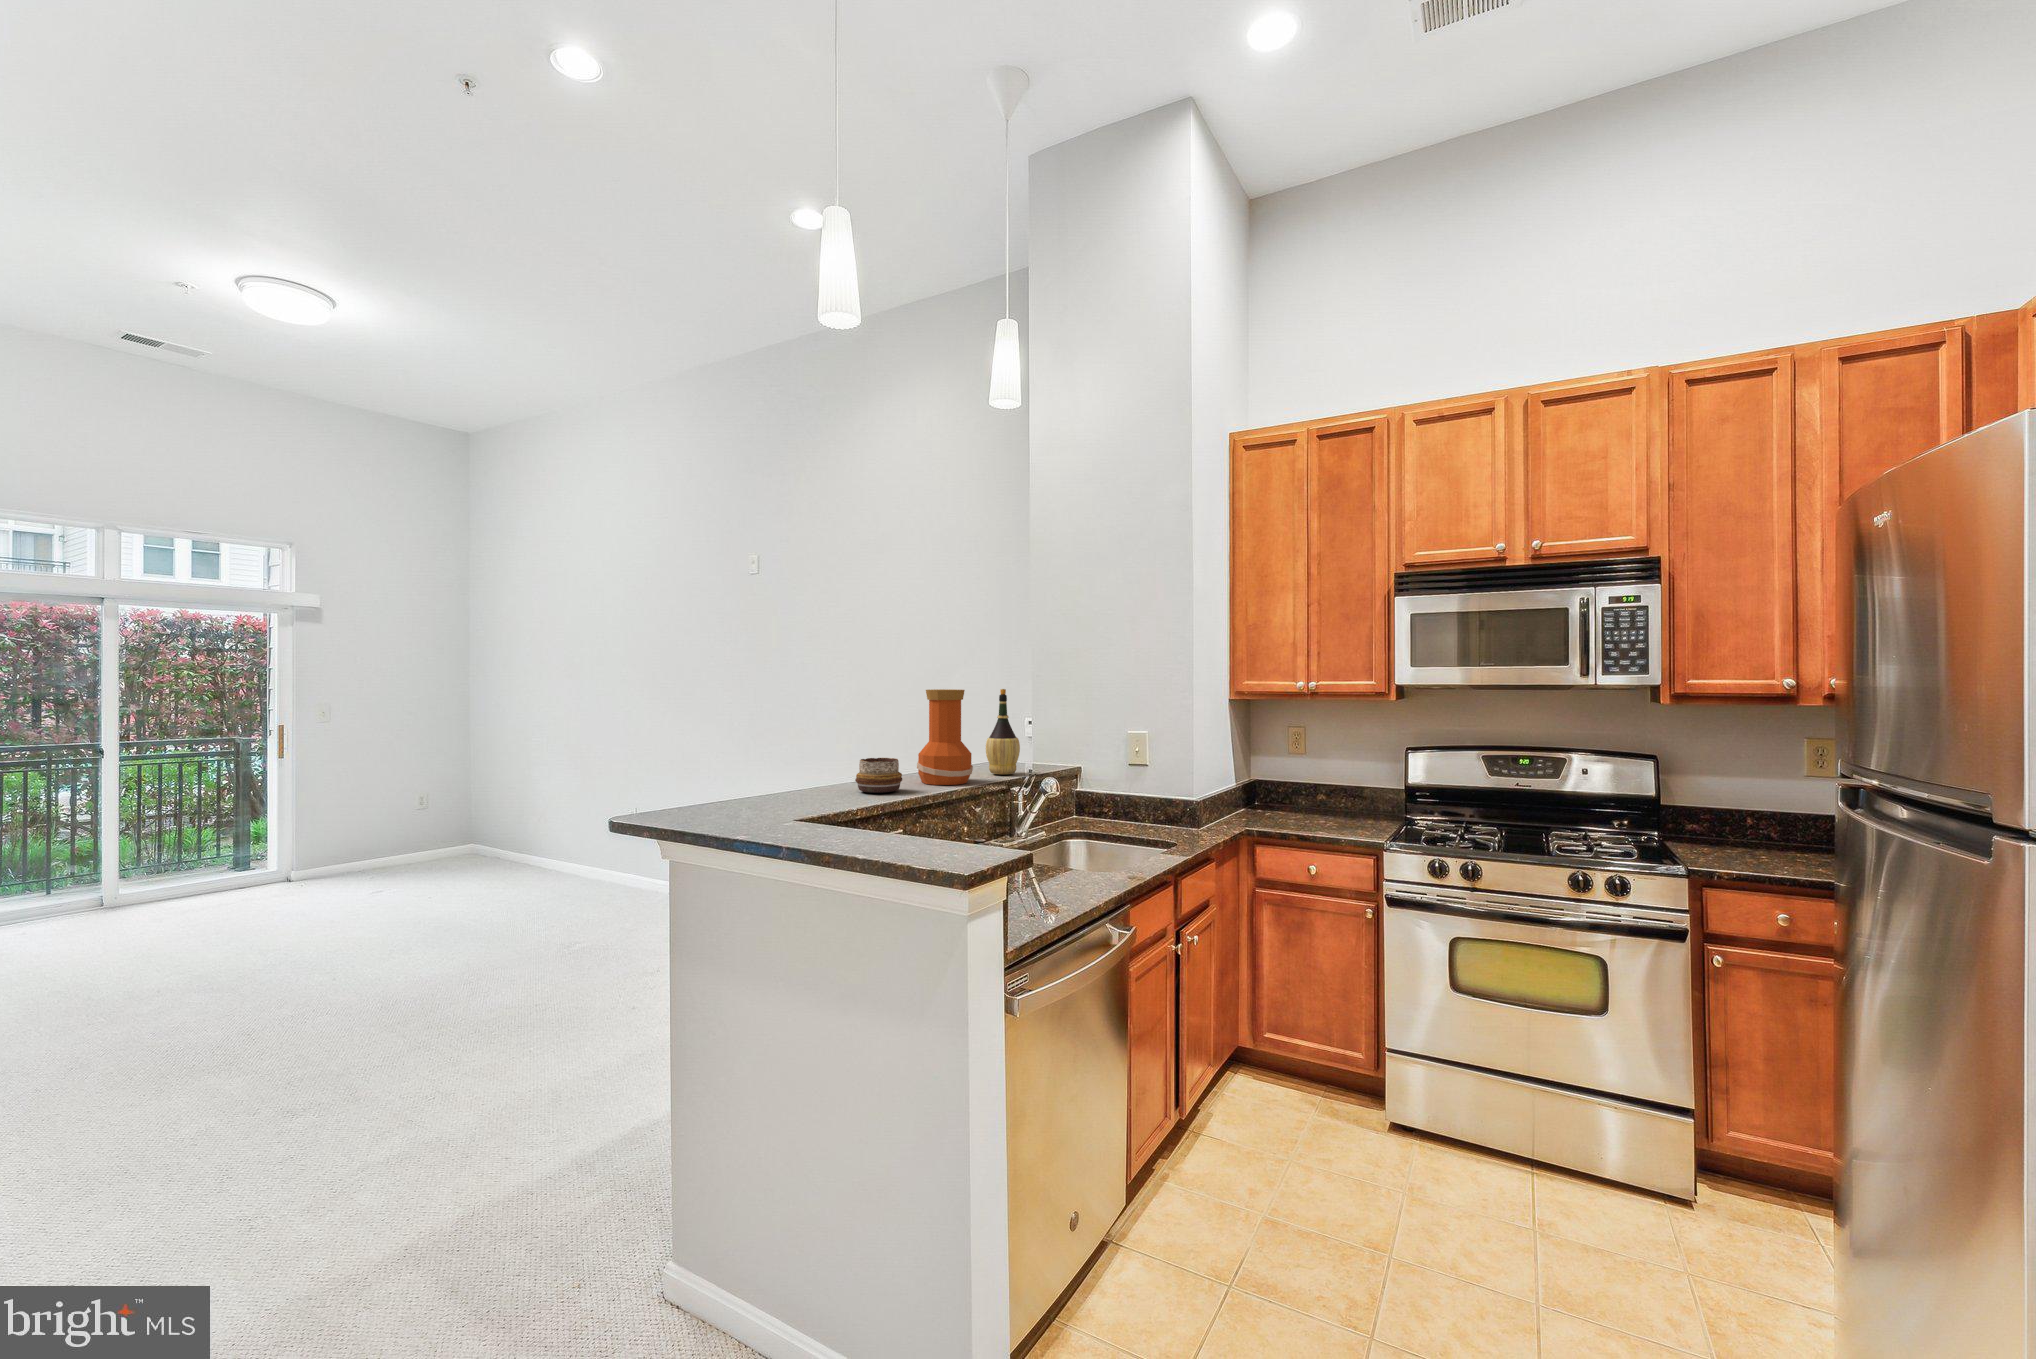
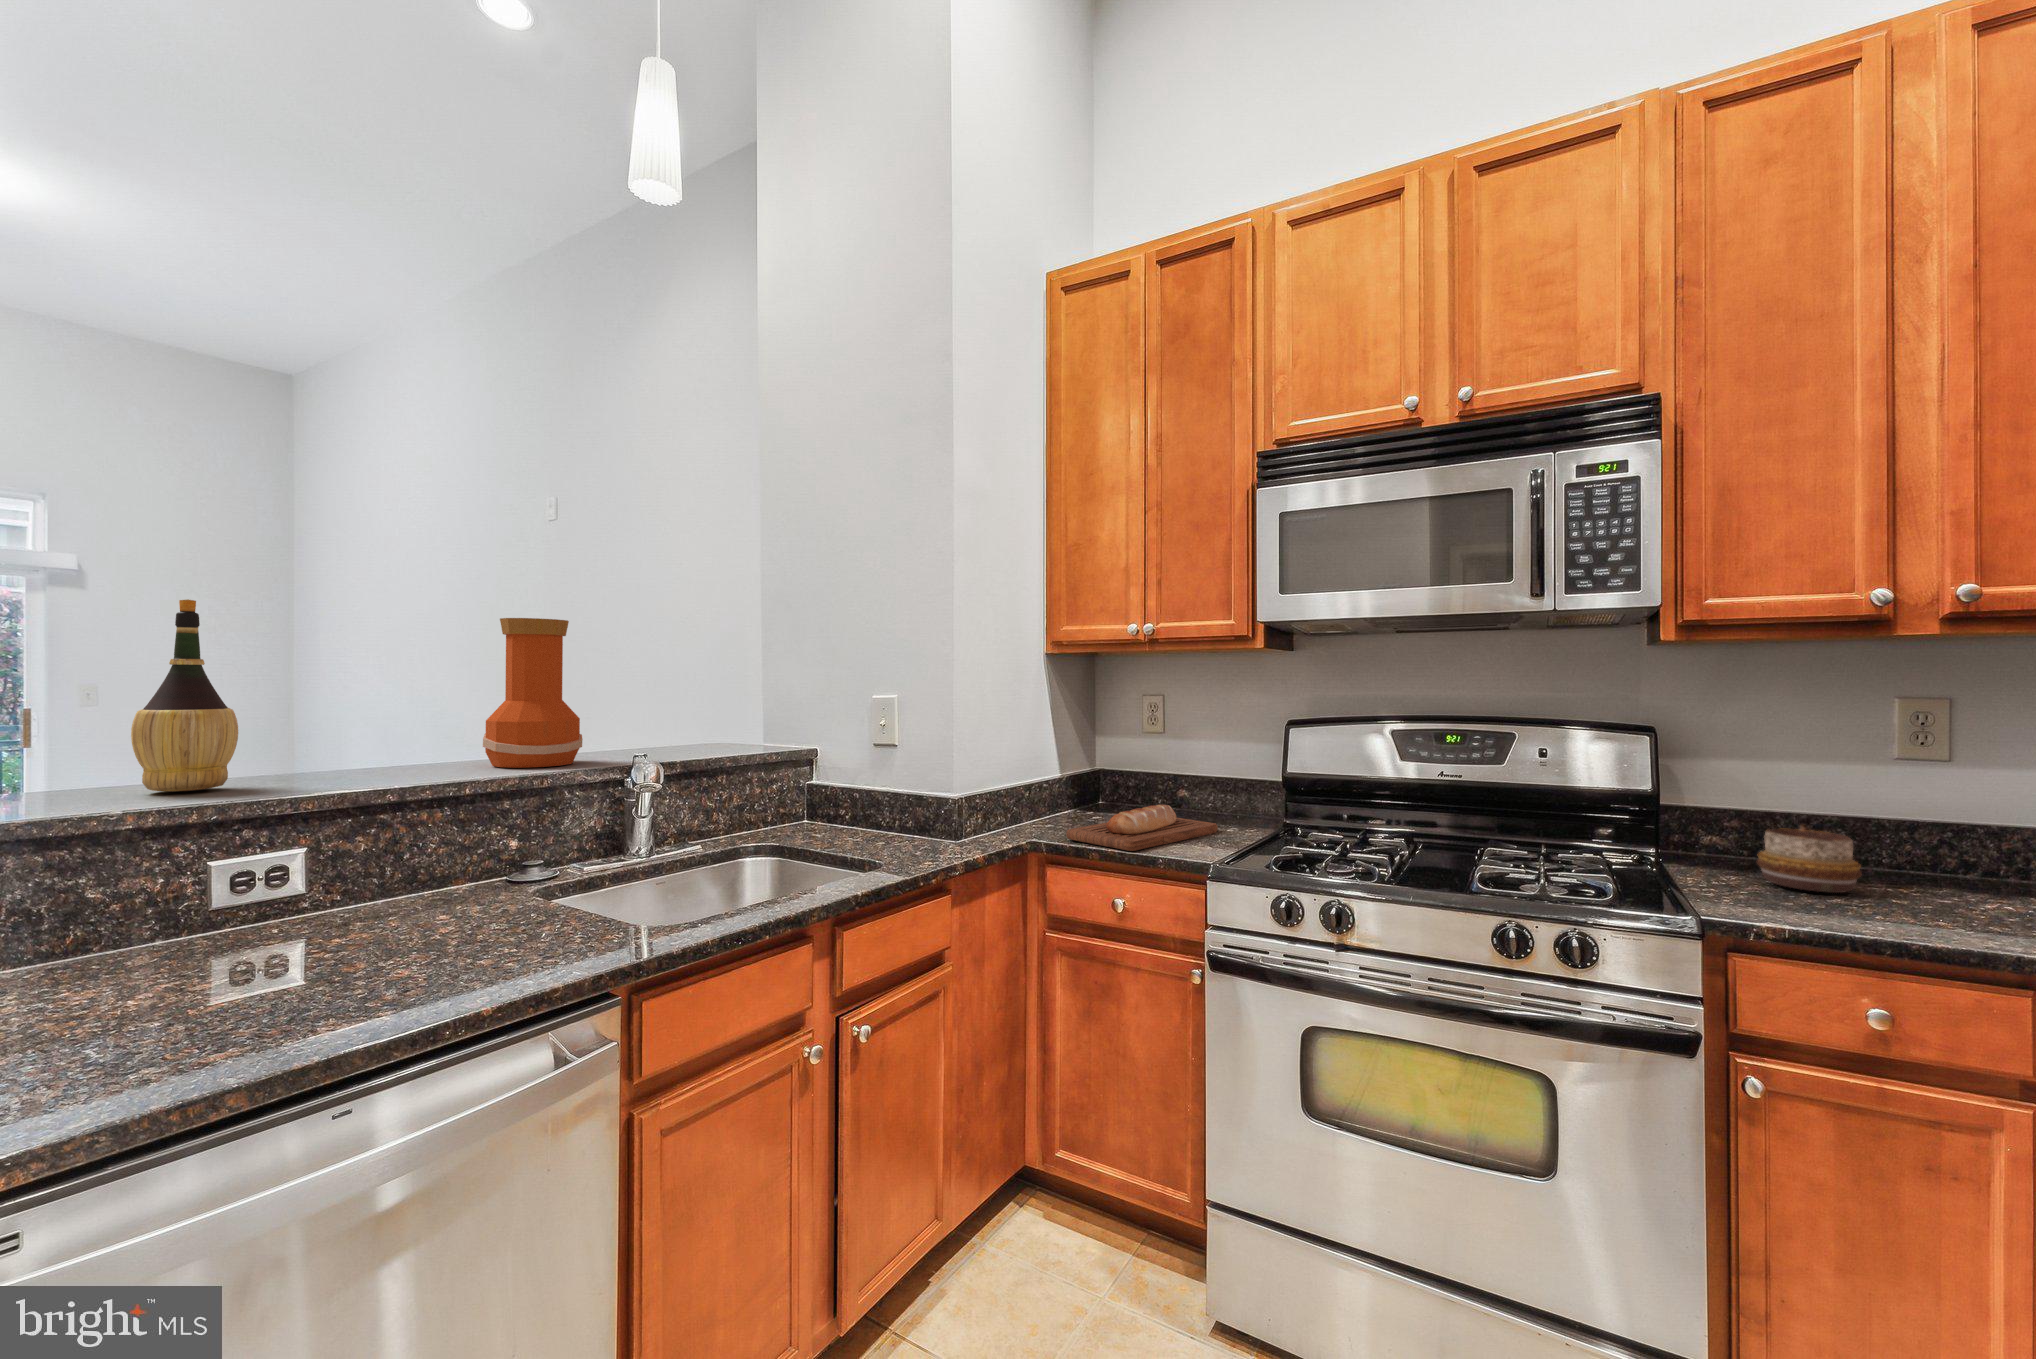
wine bottle: present [986,689,1020,774] -> present [131,599,238,792]
decorative bowl: present [855,758,902,793] -> present [1757,829,1862,893]
bread loaf: none [1265,804,1359,835] -> present [1066,804,1218,851]

